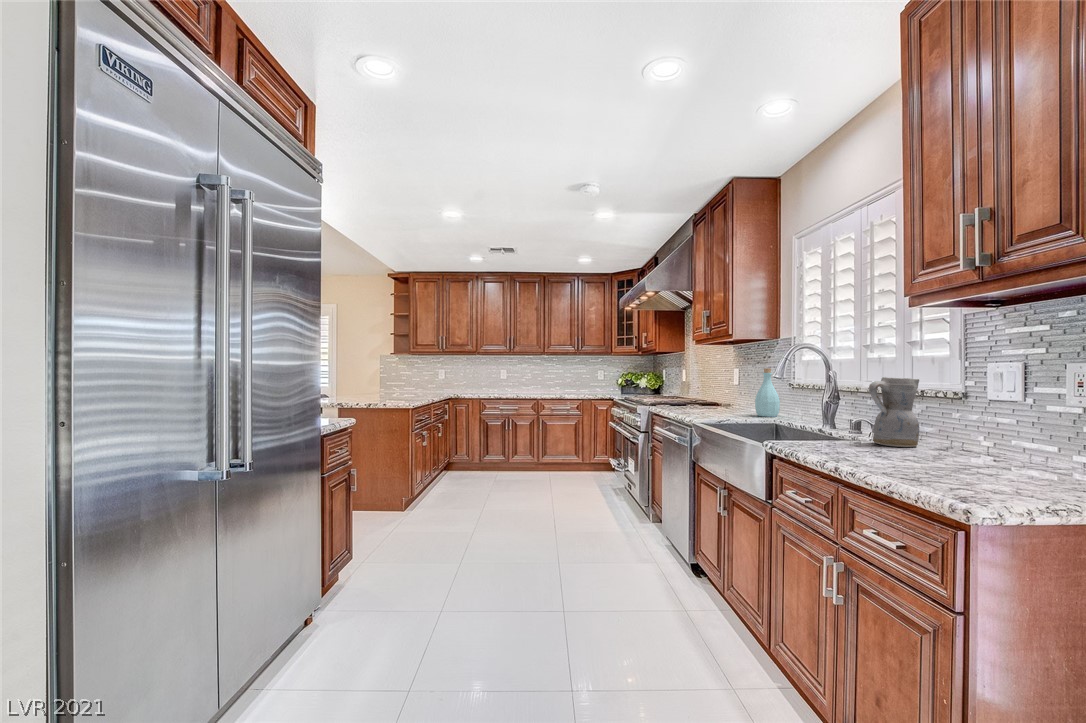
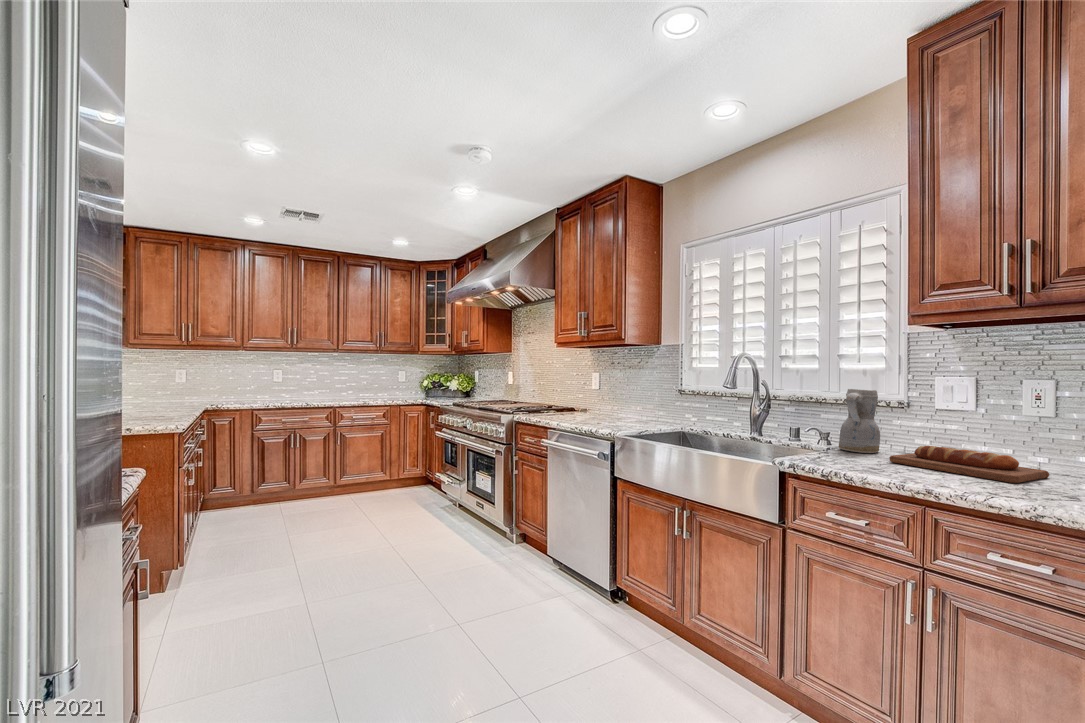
bottle: present [755,368,780,417] -> none [652,375,676,423]
bread loaf: none [882,437,1034,476] -> present [890,446,1049,483]

